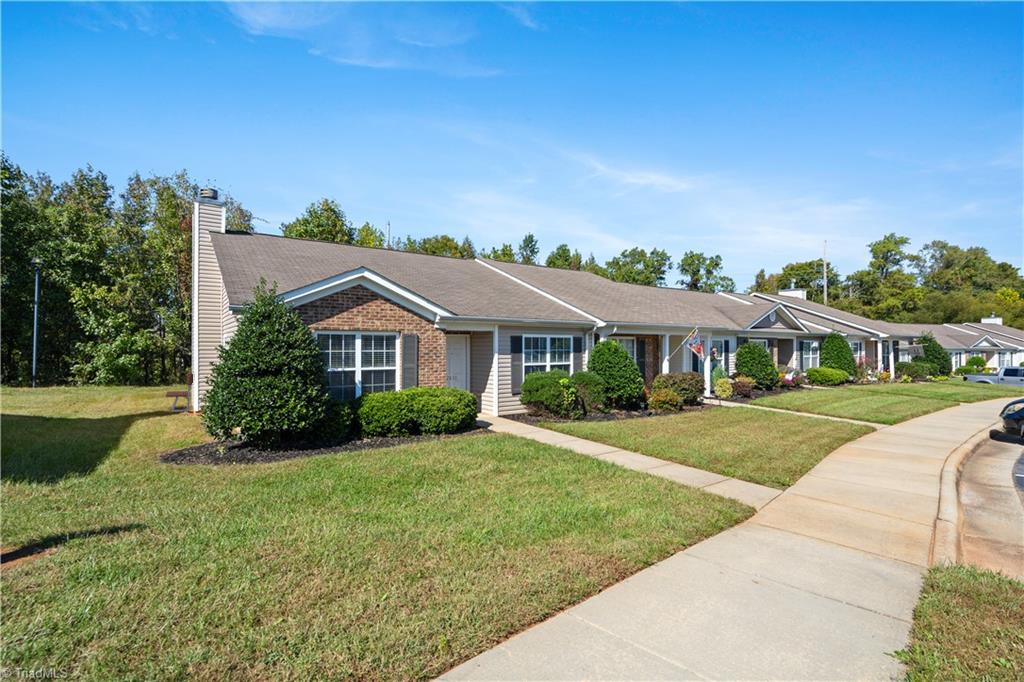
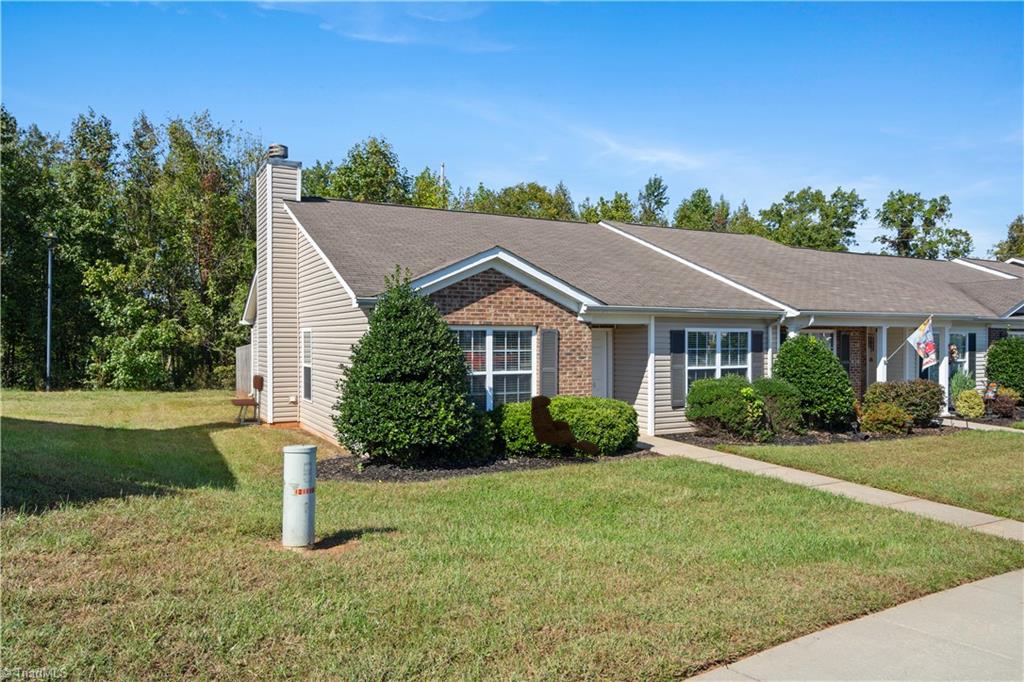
lounge chair: none [384,386,438,439] -> present [531,395,599,463]

